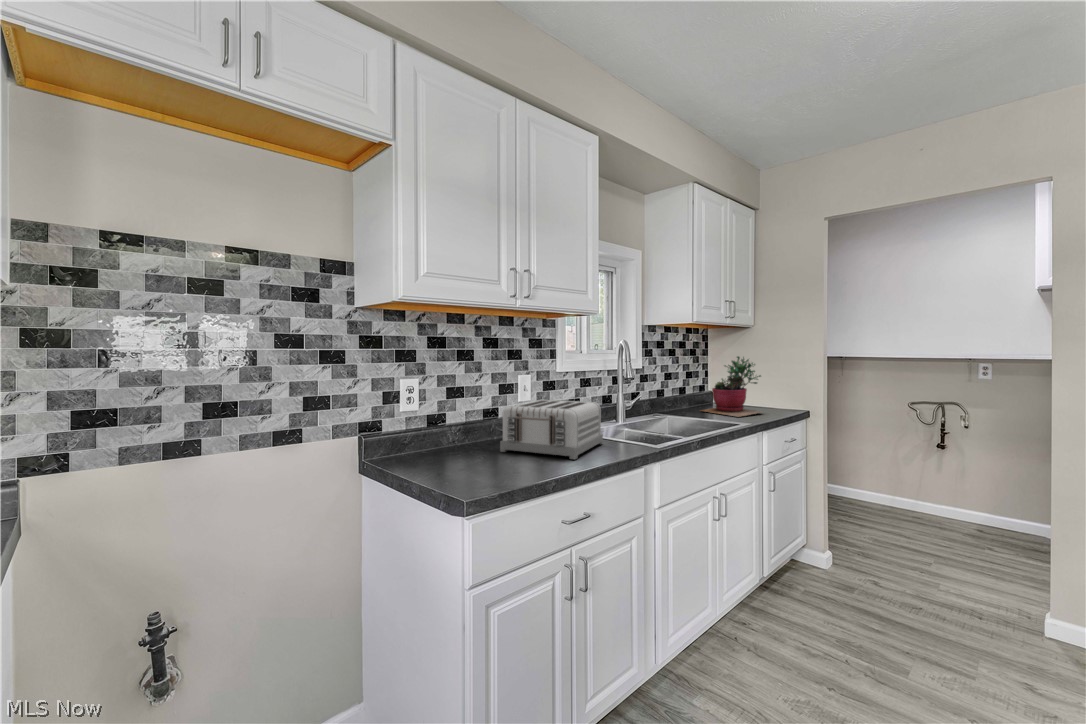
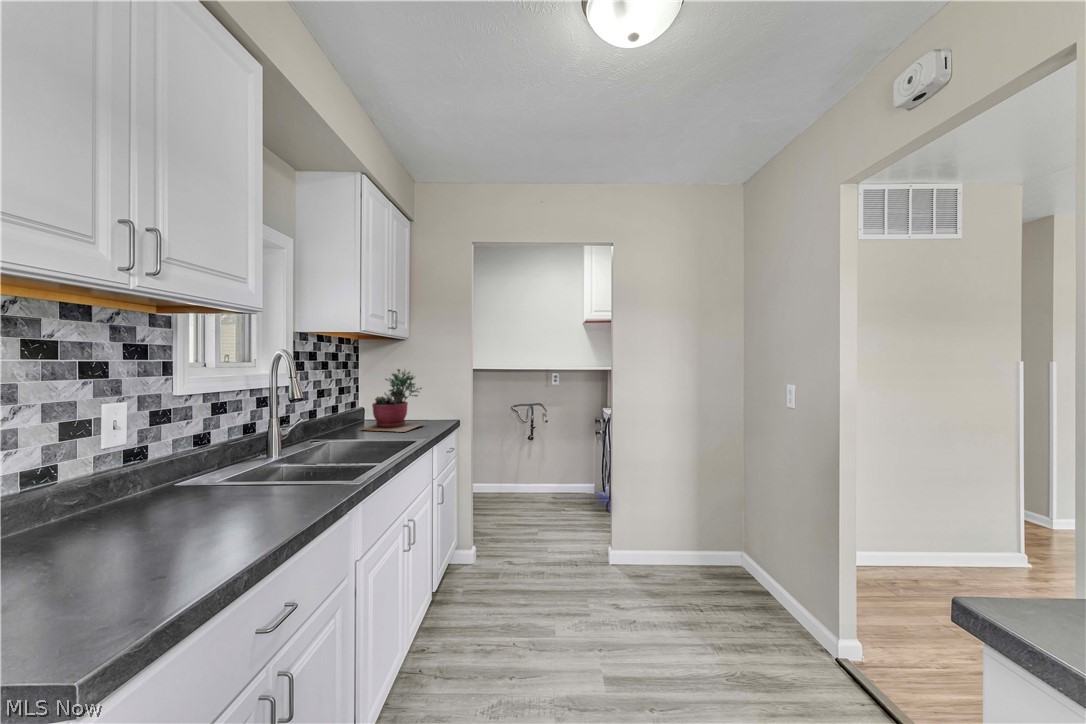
toaster: present [500,400,603,459] -> none [76,435,273,547]

